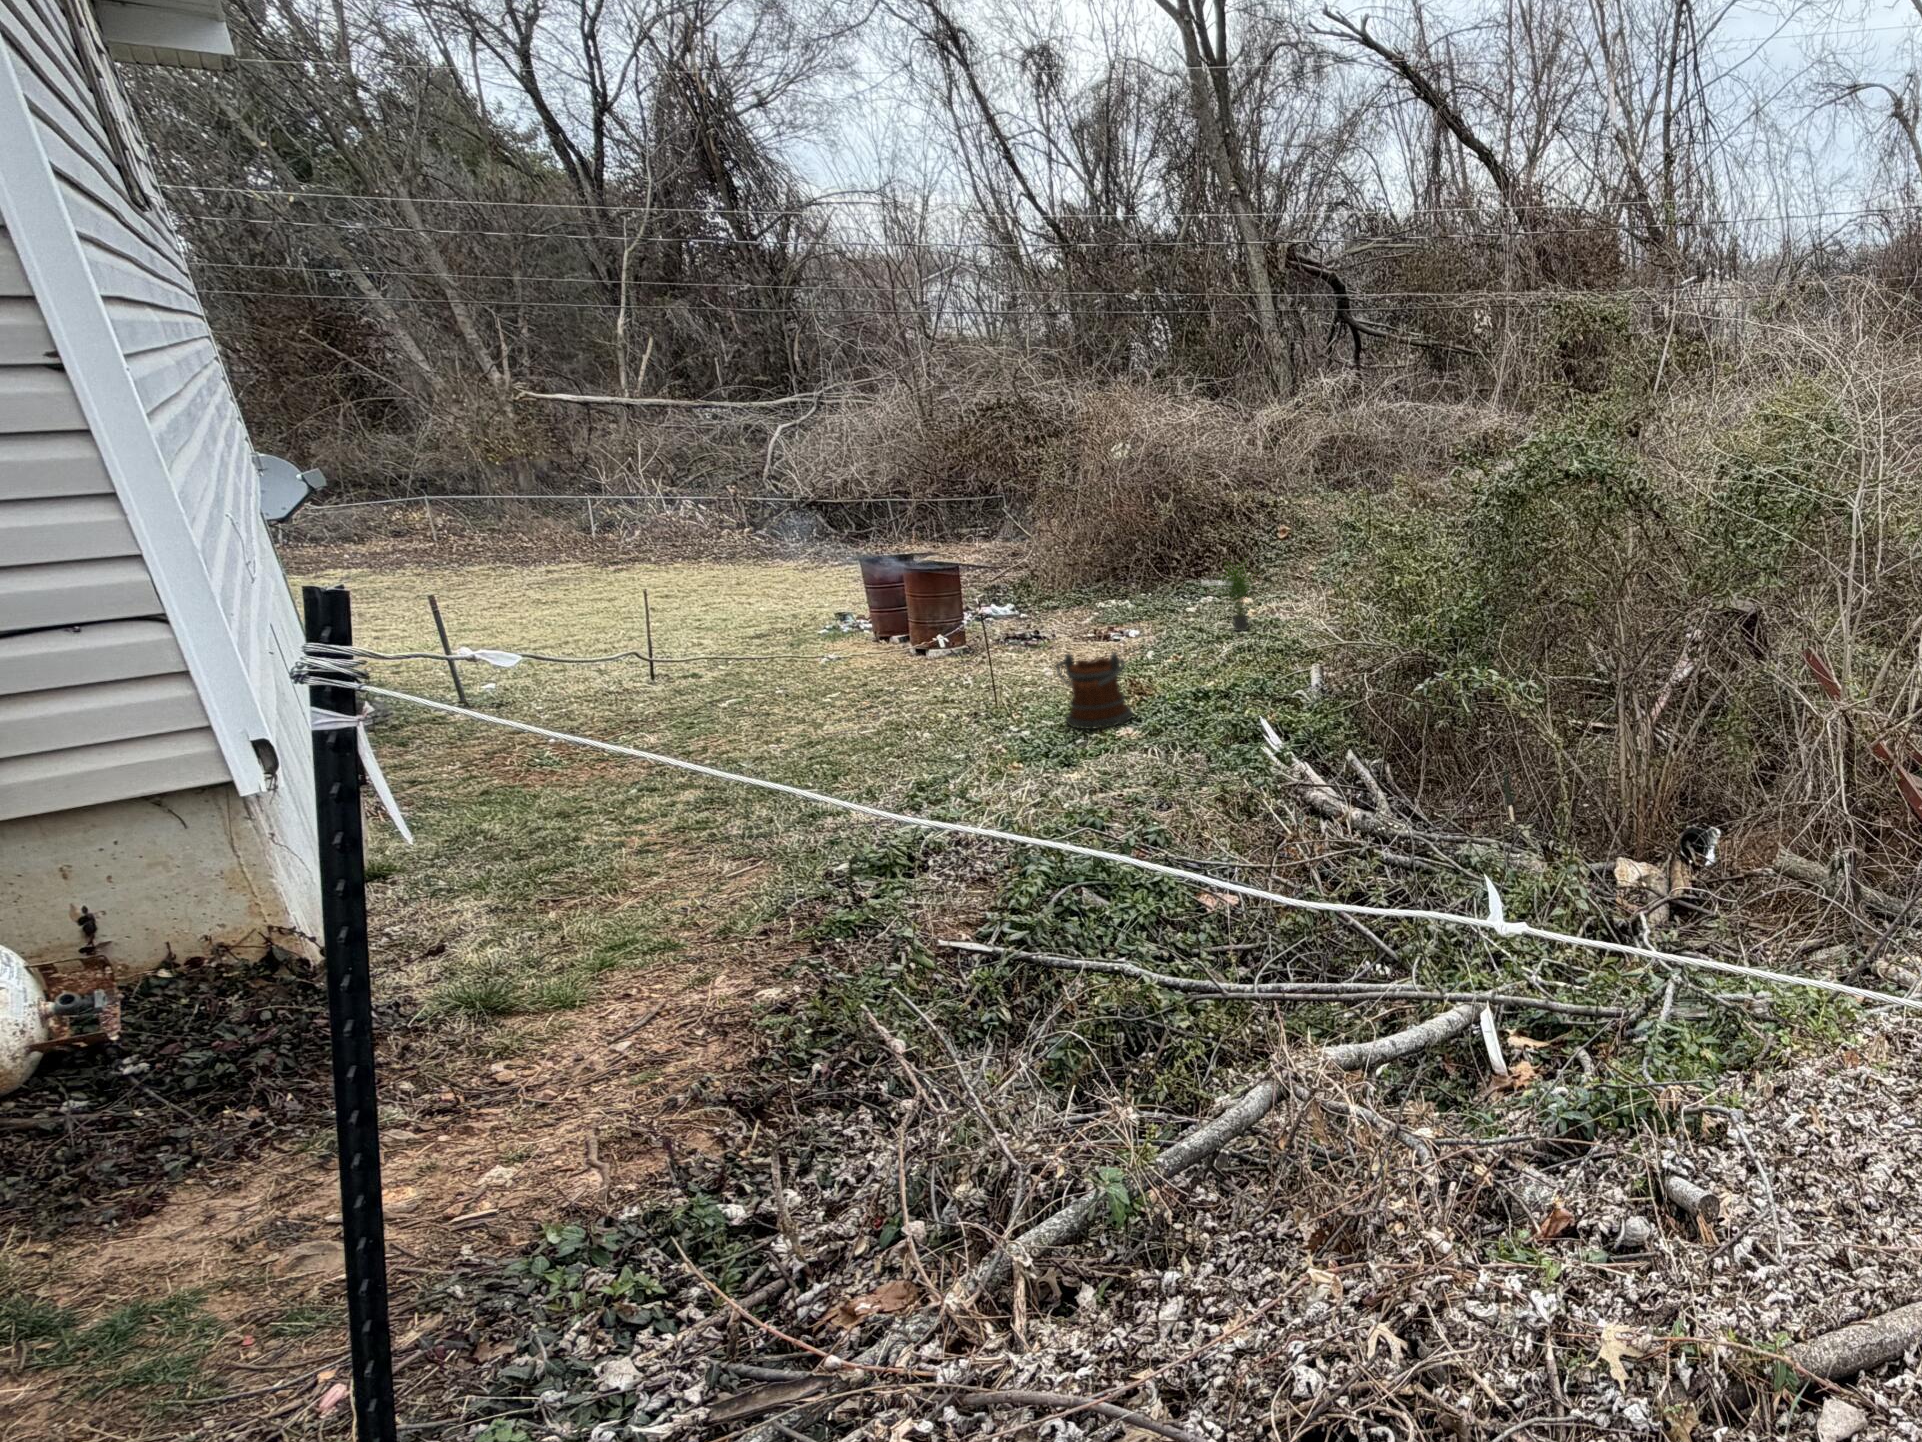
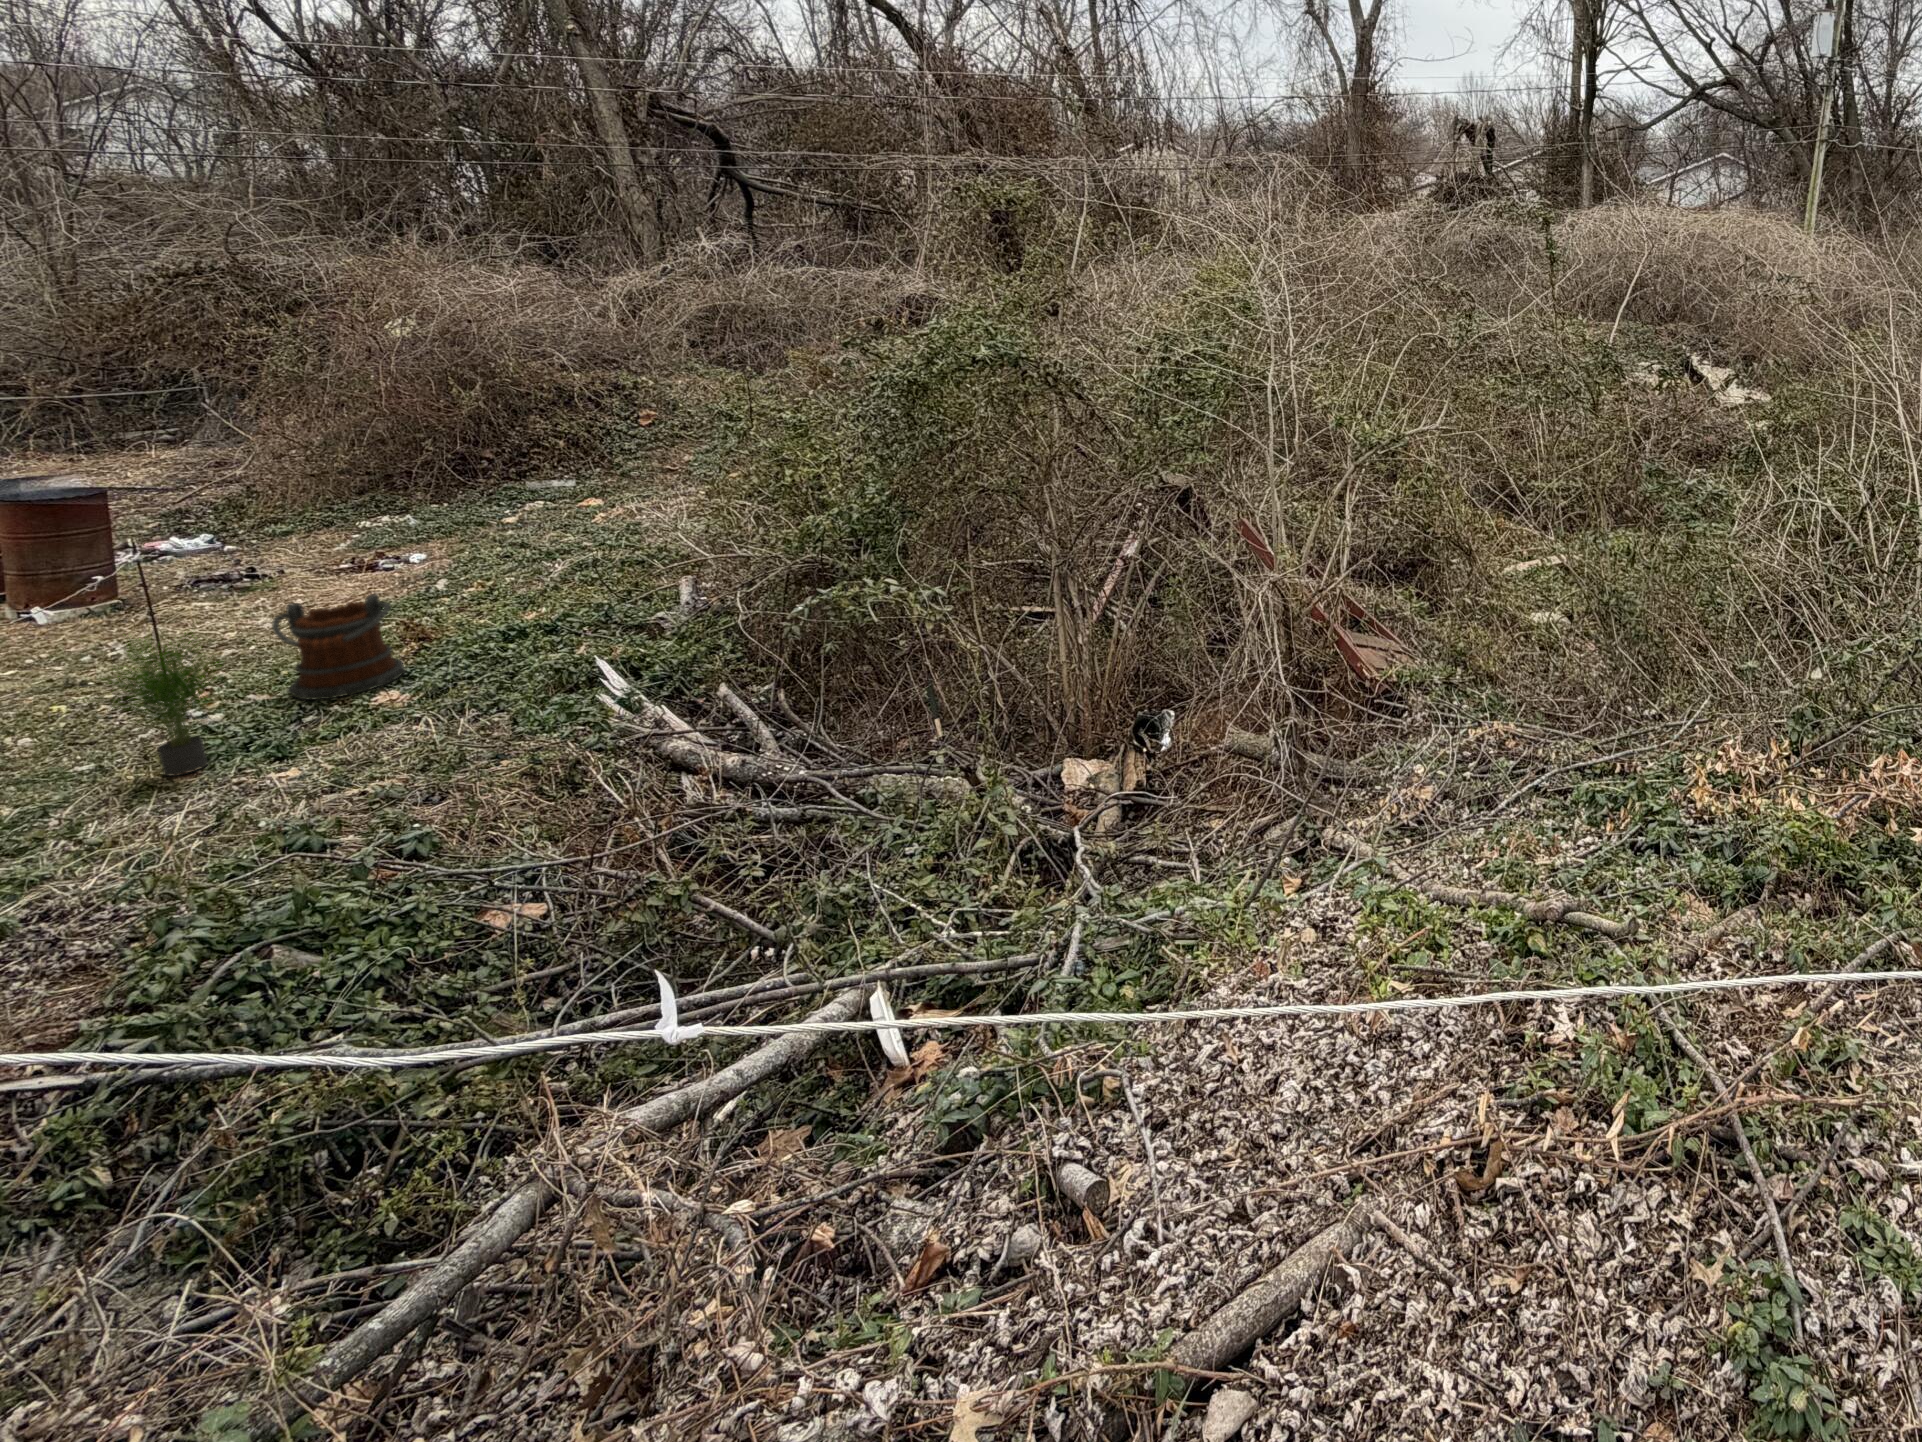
potted plant: present [1213,564,1255,631] -> present [87,632,218,776]

